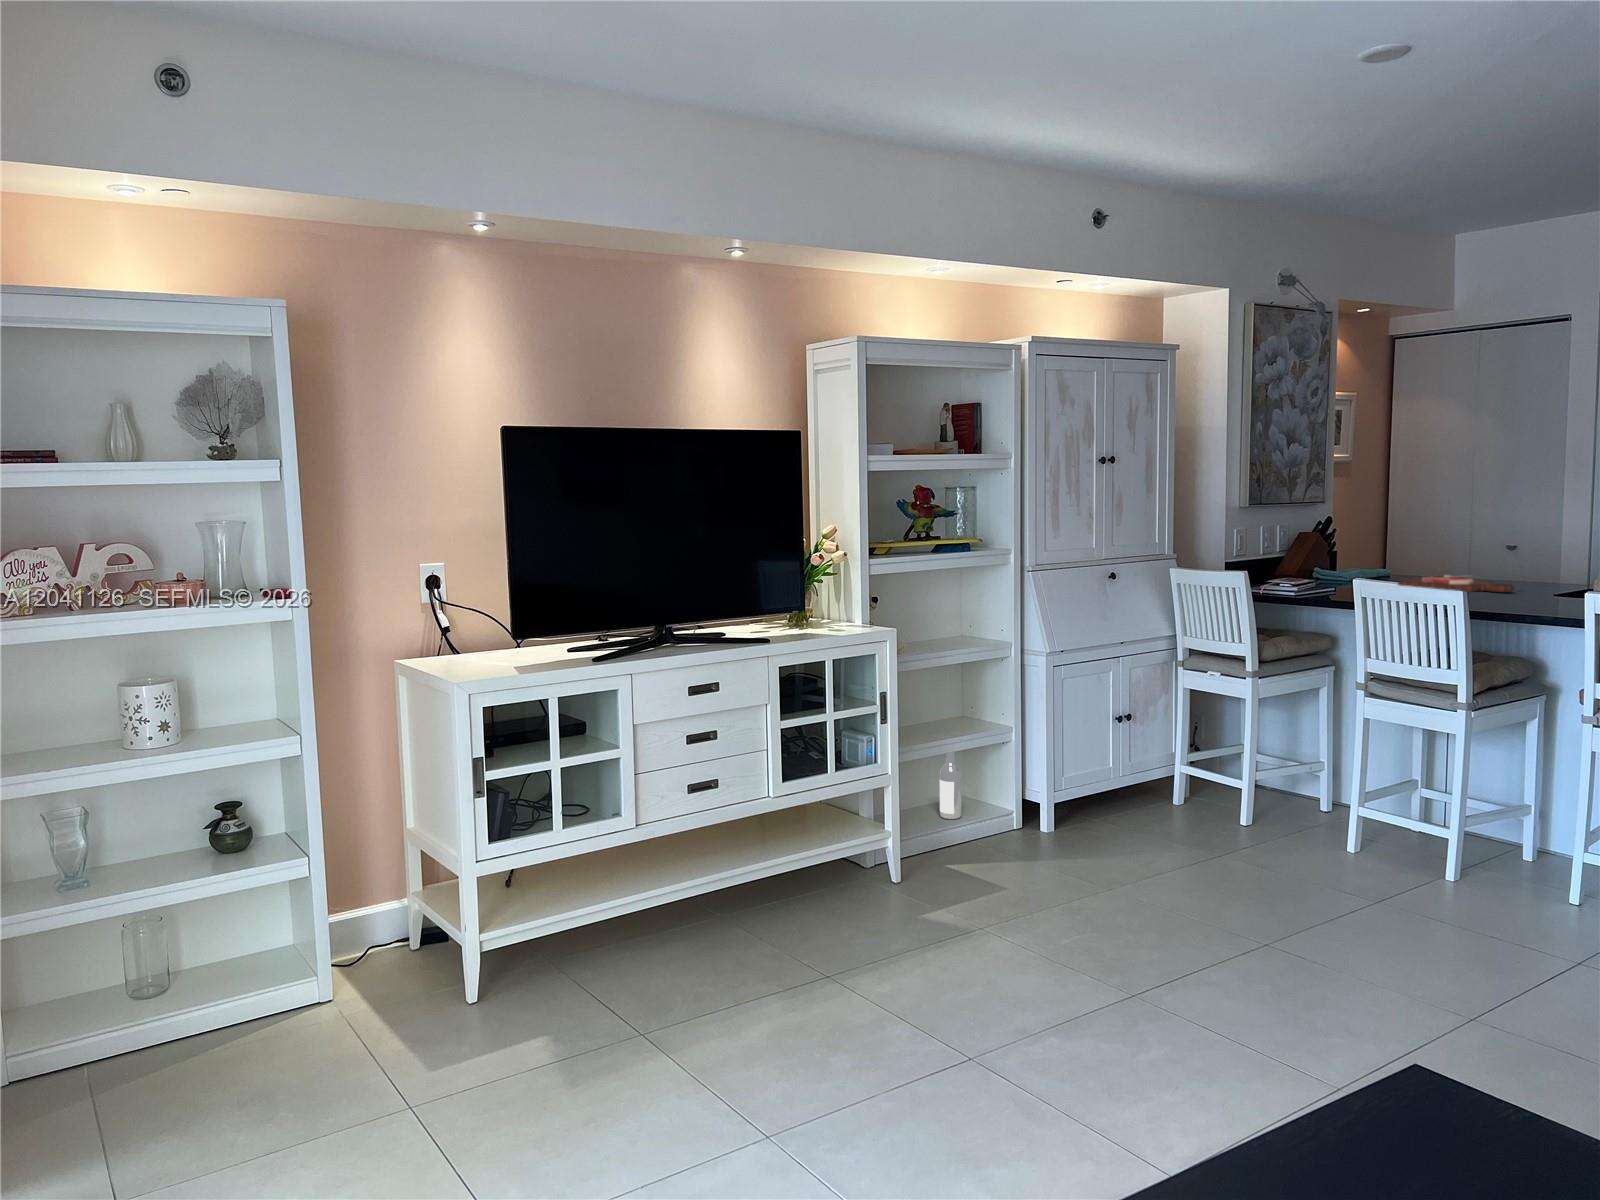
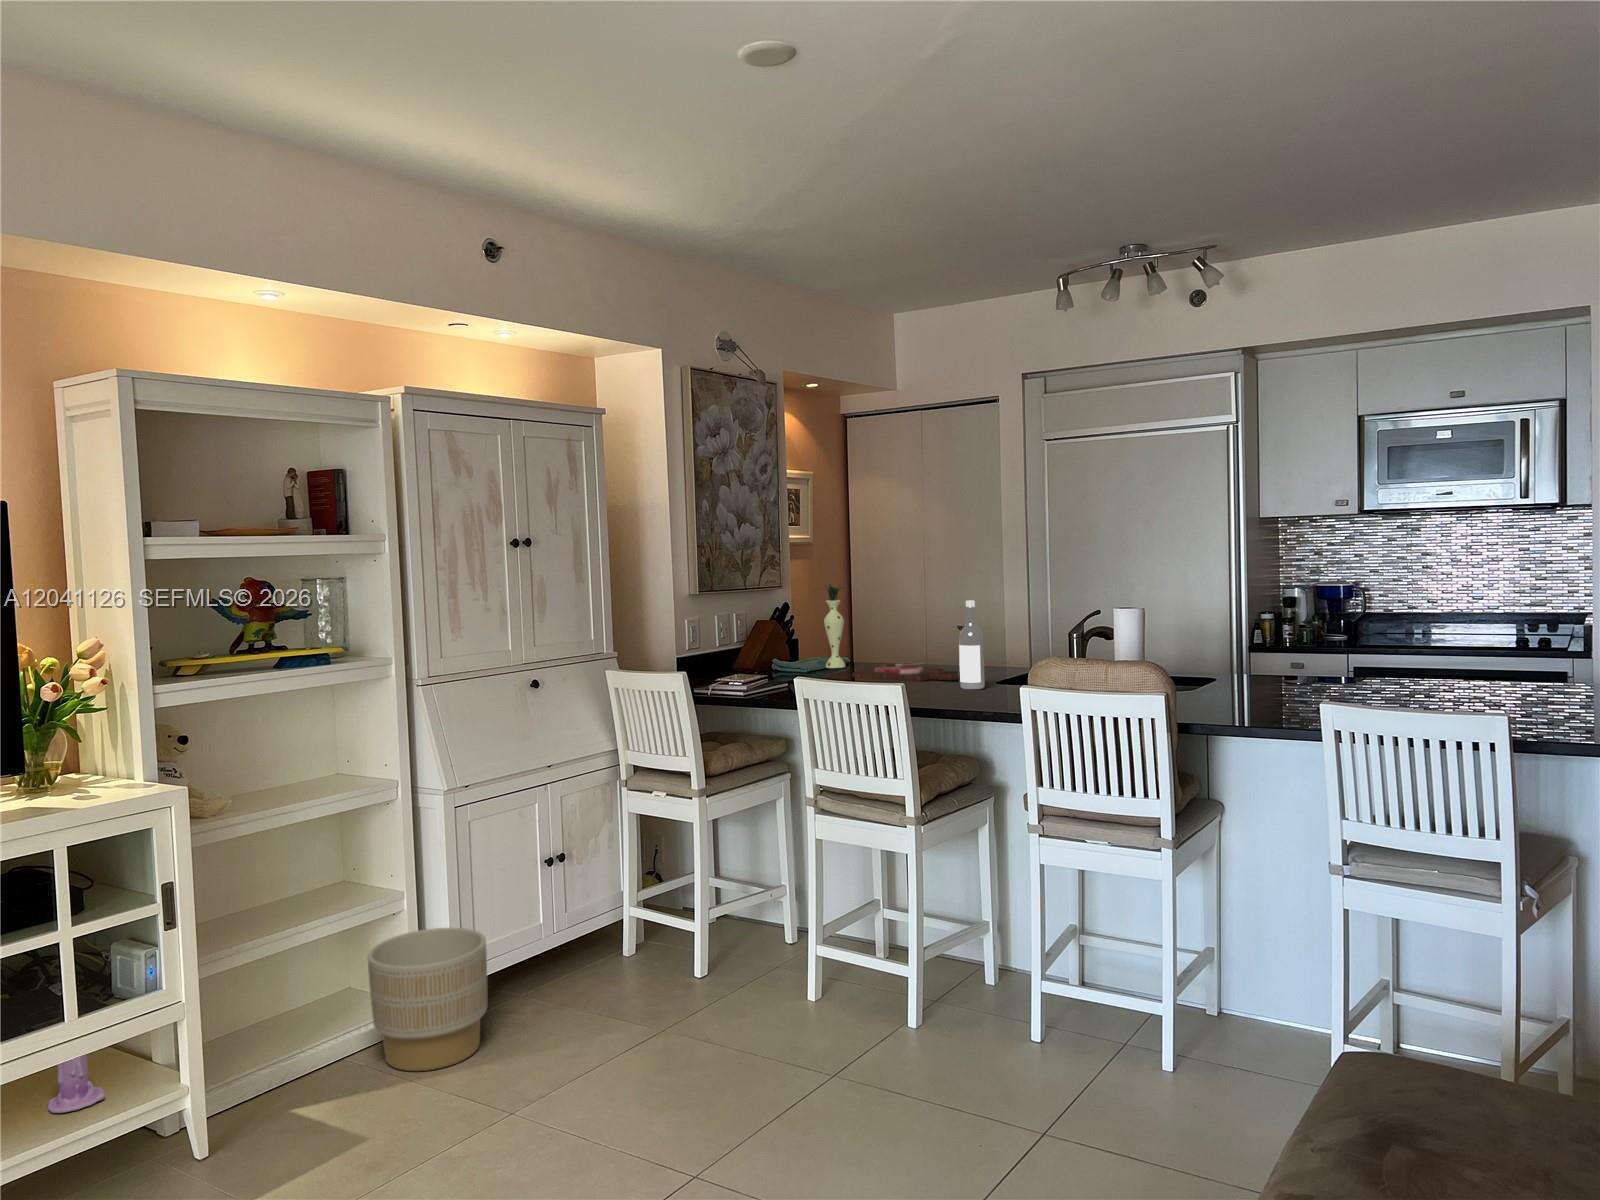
vase: none [1360,498,1399,578] -> present [819,584,846,668]
wine bottle: present [940,751,961,819] -> present [959,600,985,689]
planter: none [993,756,1080,856] -> present [368,928,487,1071]
candle: none [808,787,841,834] -> present [48,1054,105,1113]

